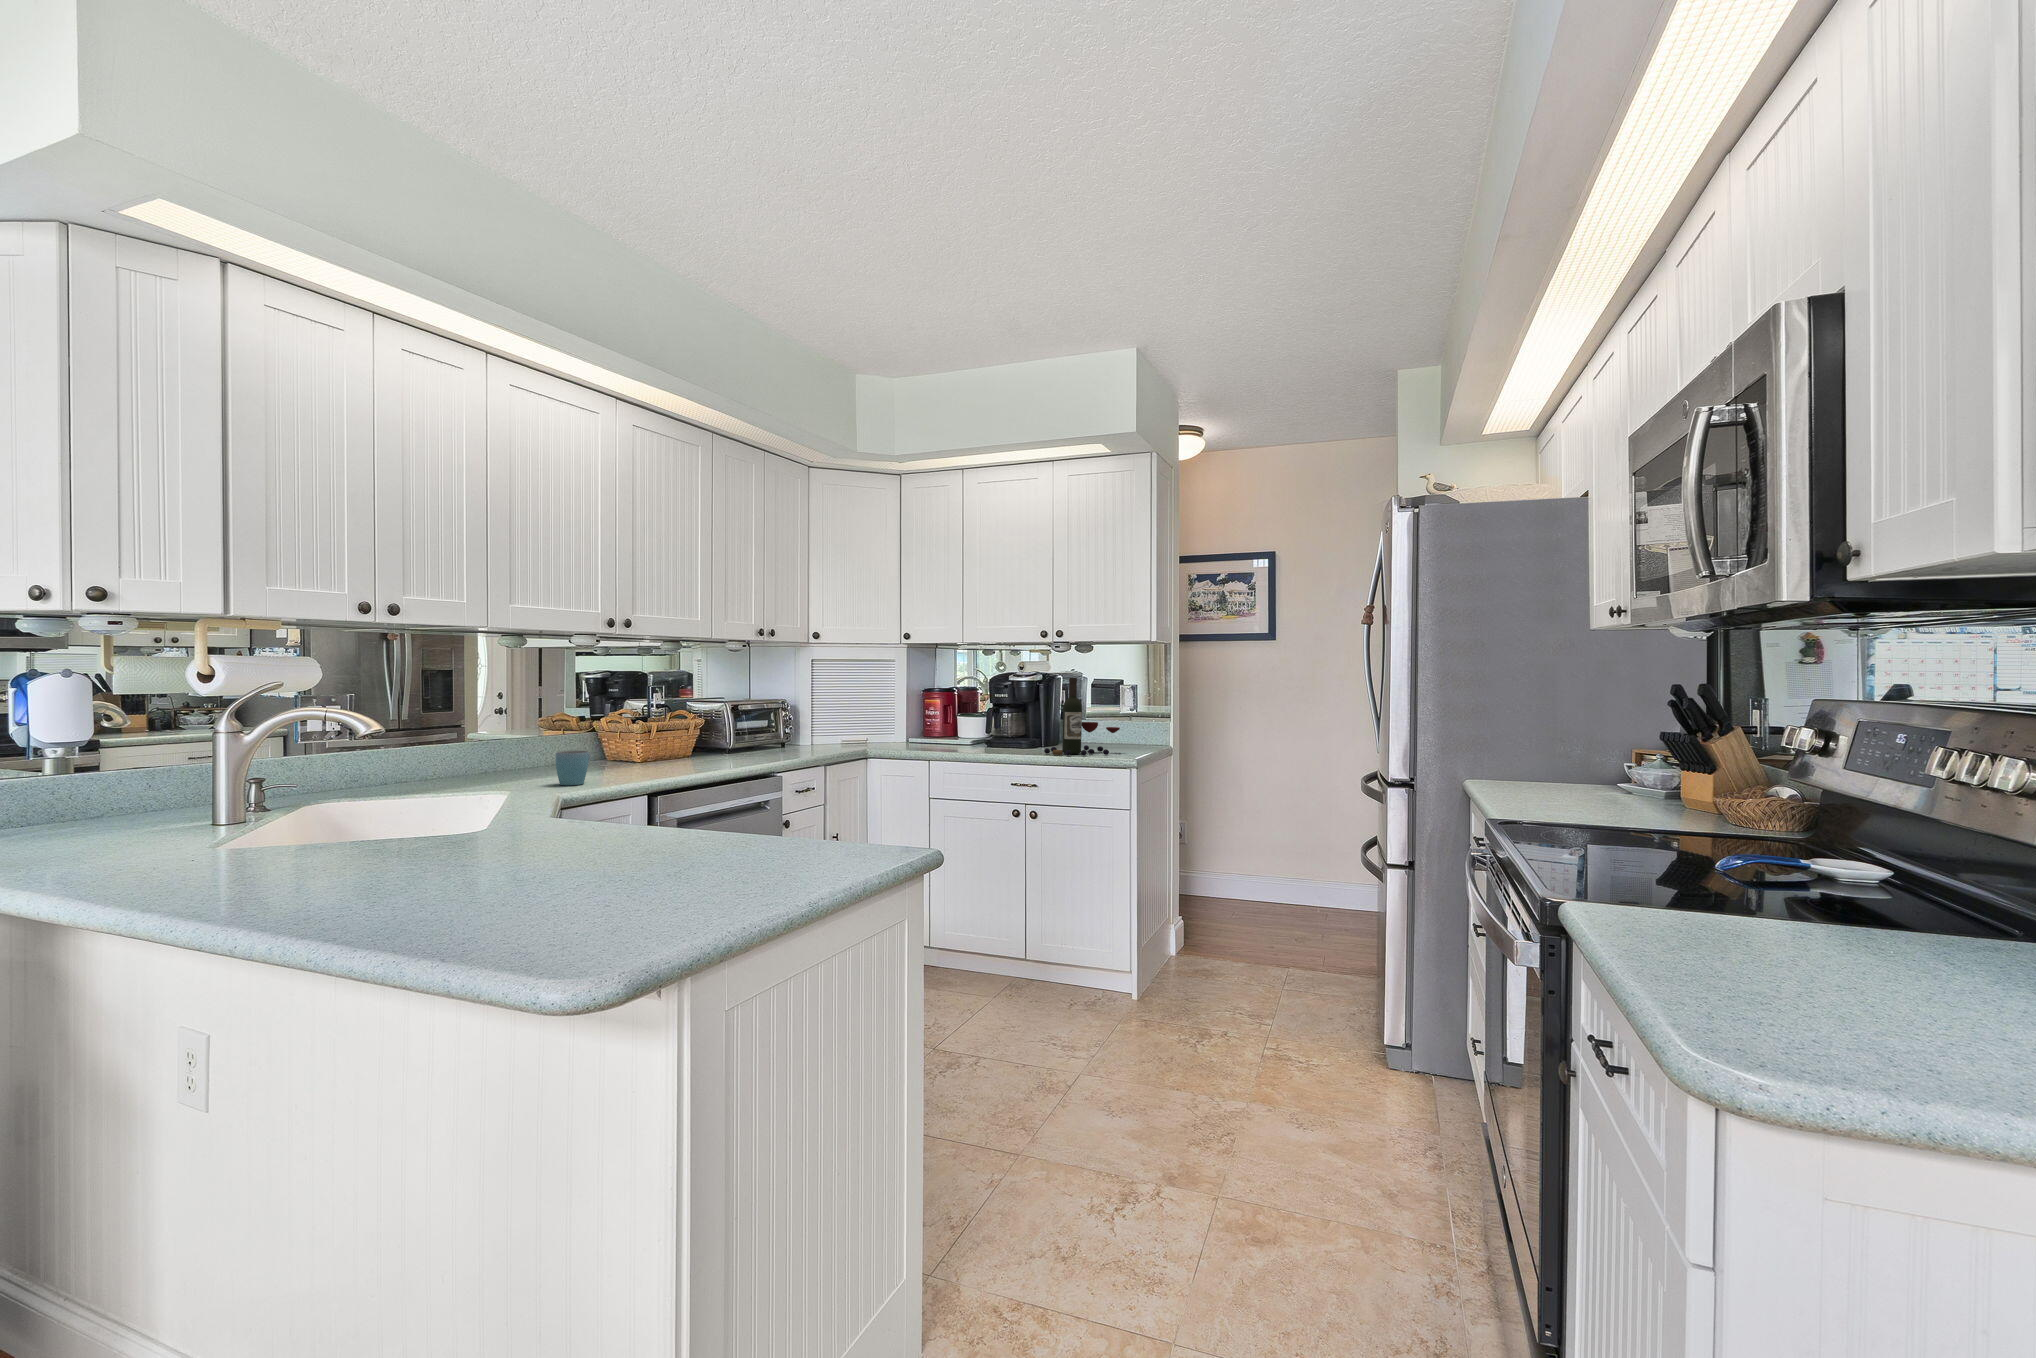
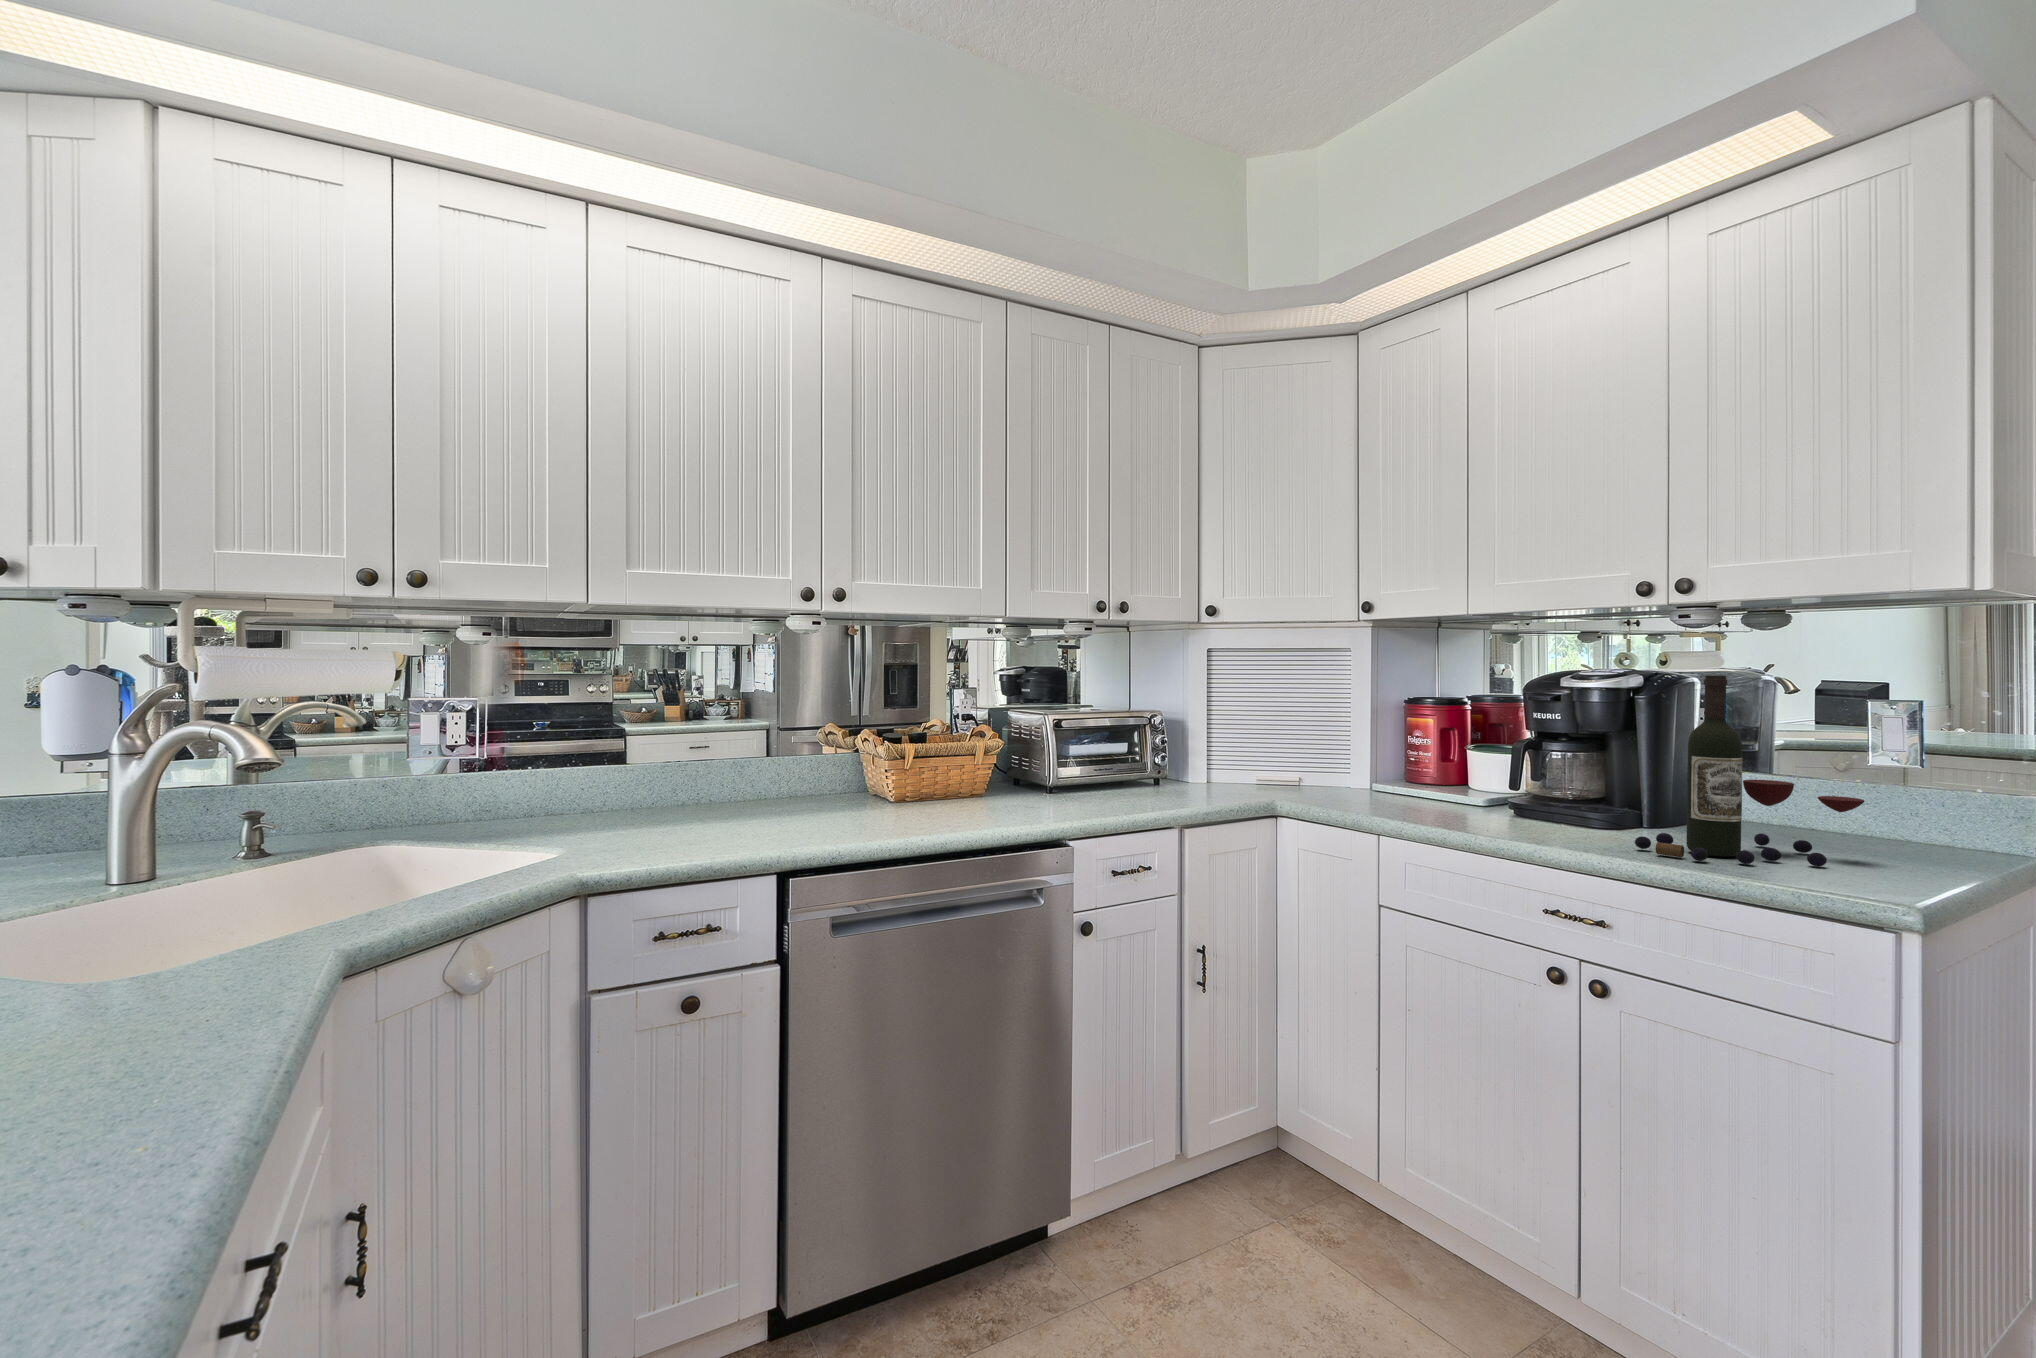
mug: present [556,751,590,785] -> none [622,798,690,857]

